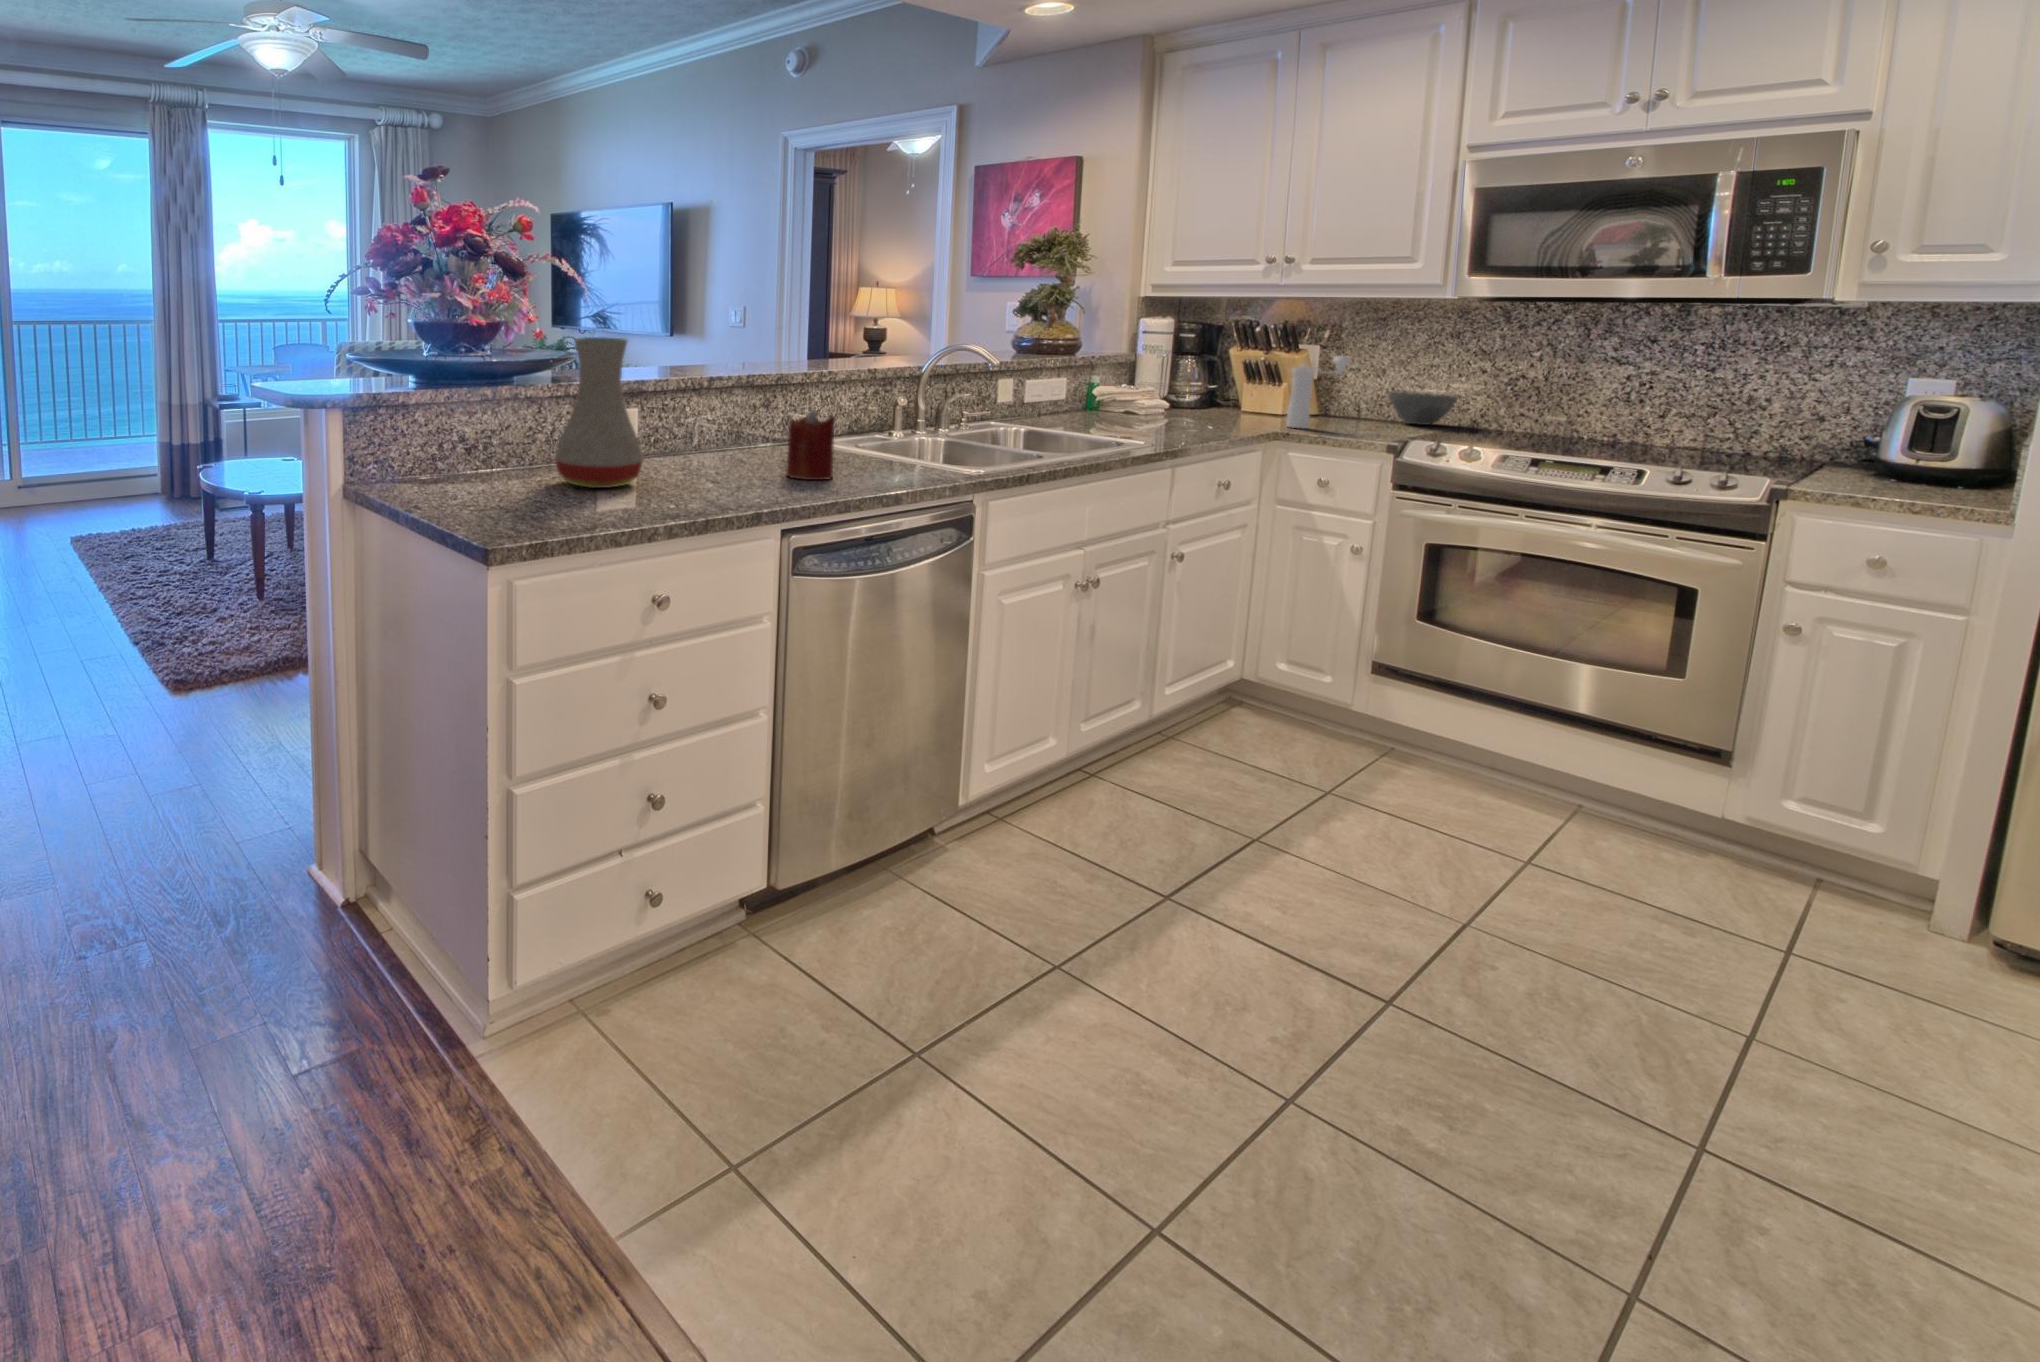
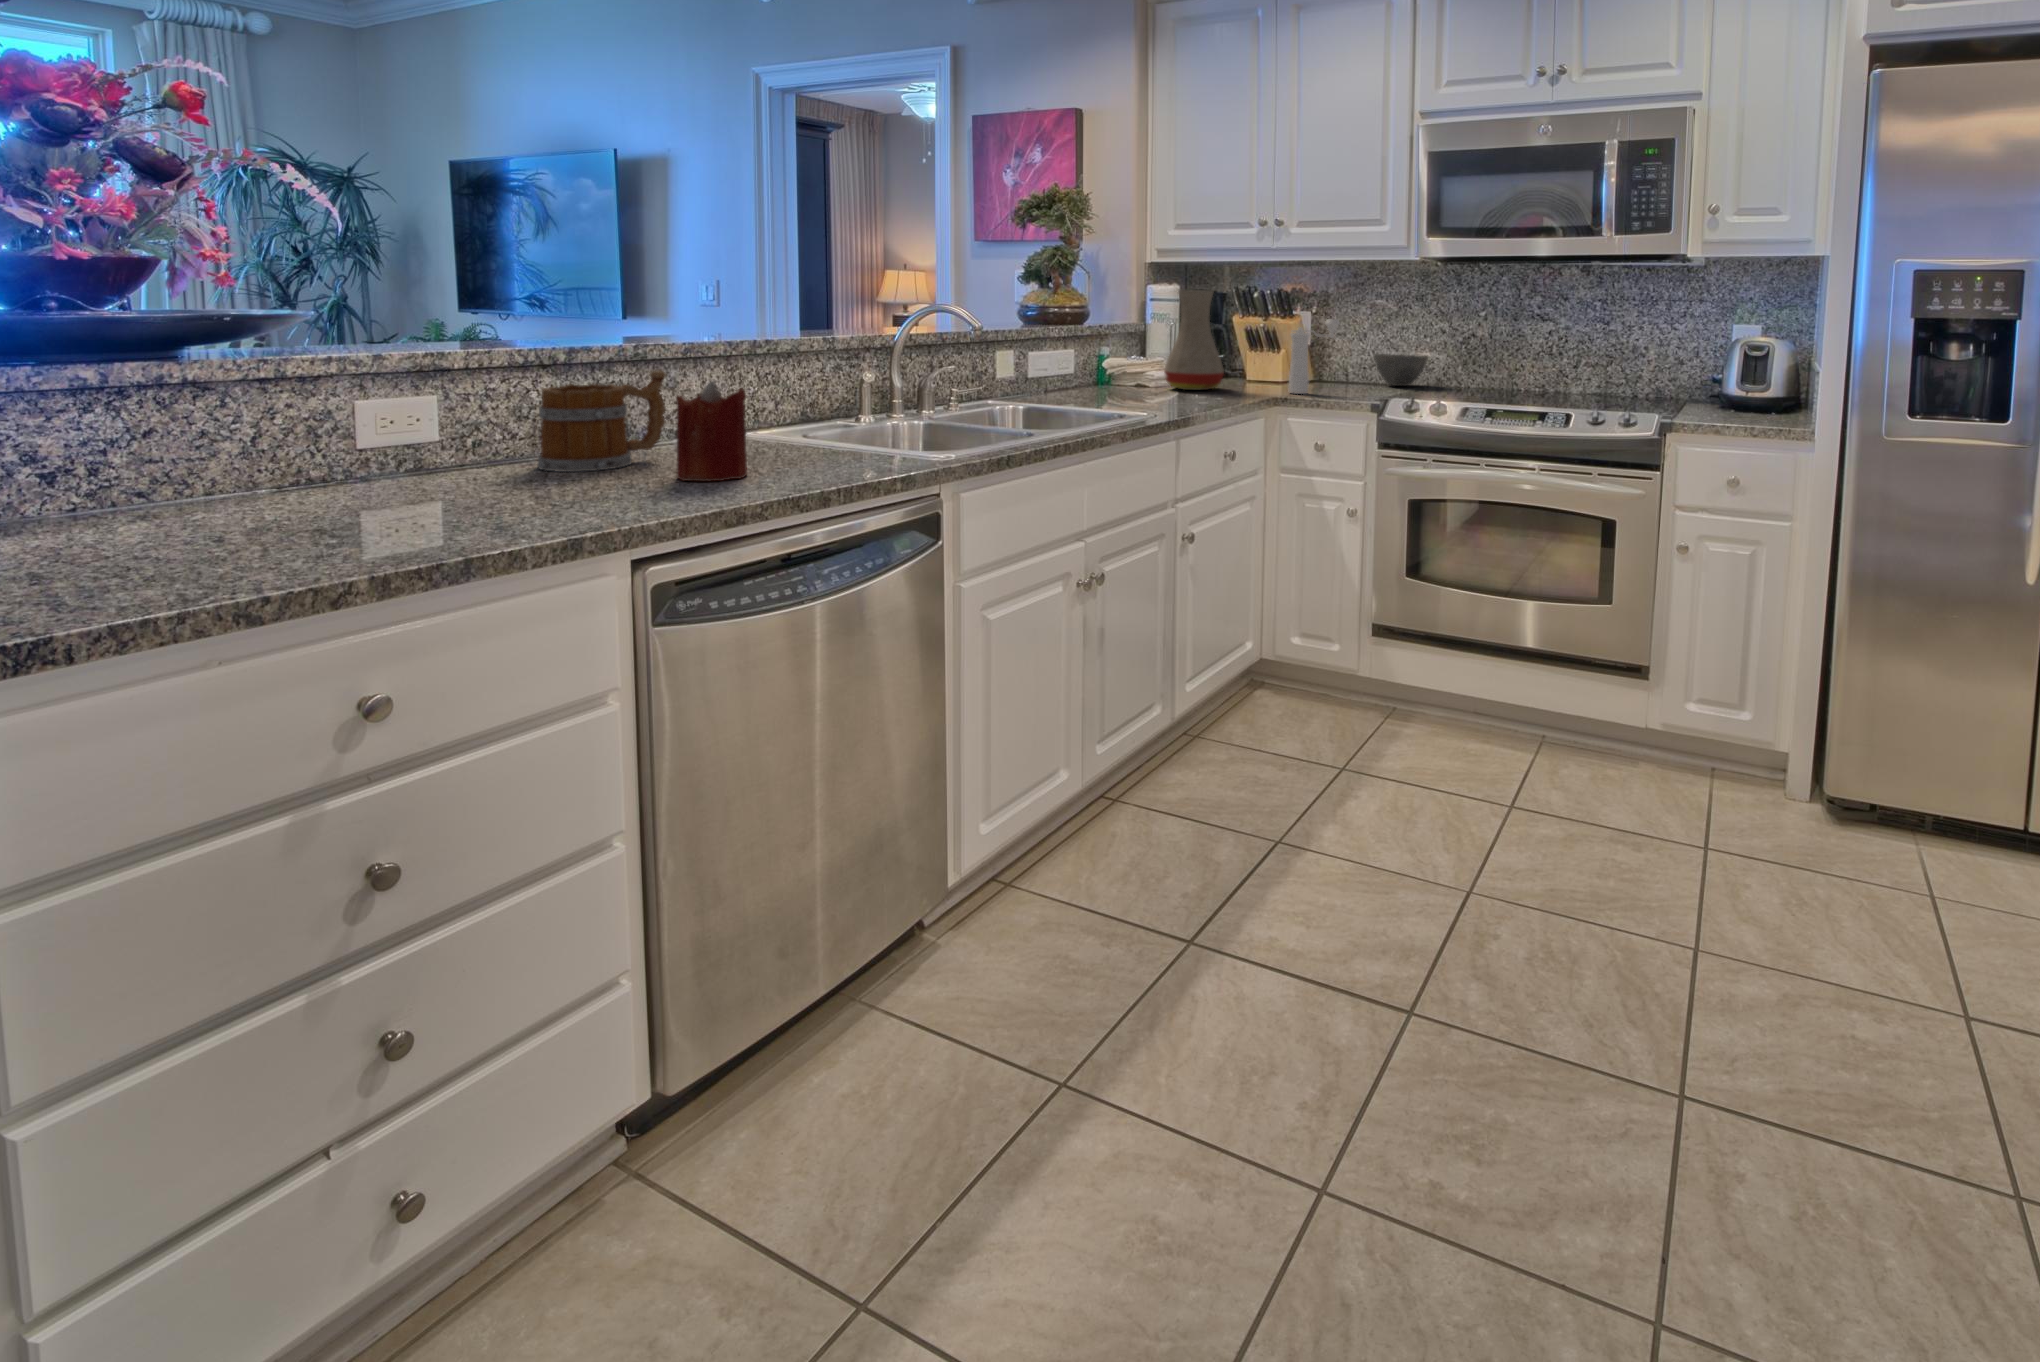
vase: present [555,337,643,488] -> present [1164,290,1224,390]
mug: none [691,397,773,465] -> present [537,371,666,472]

